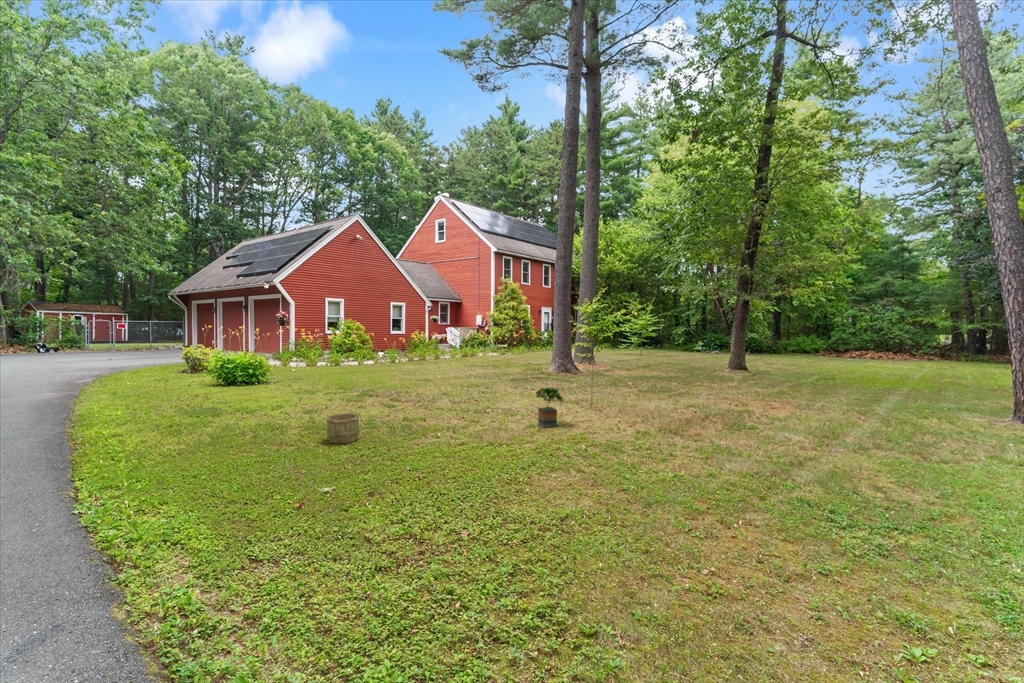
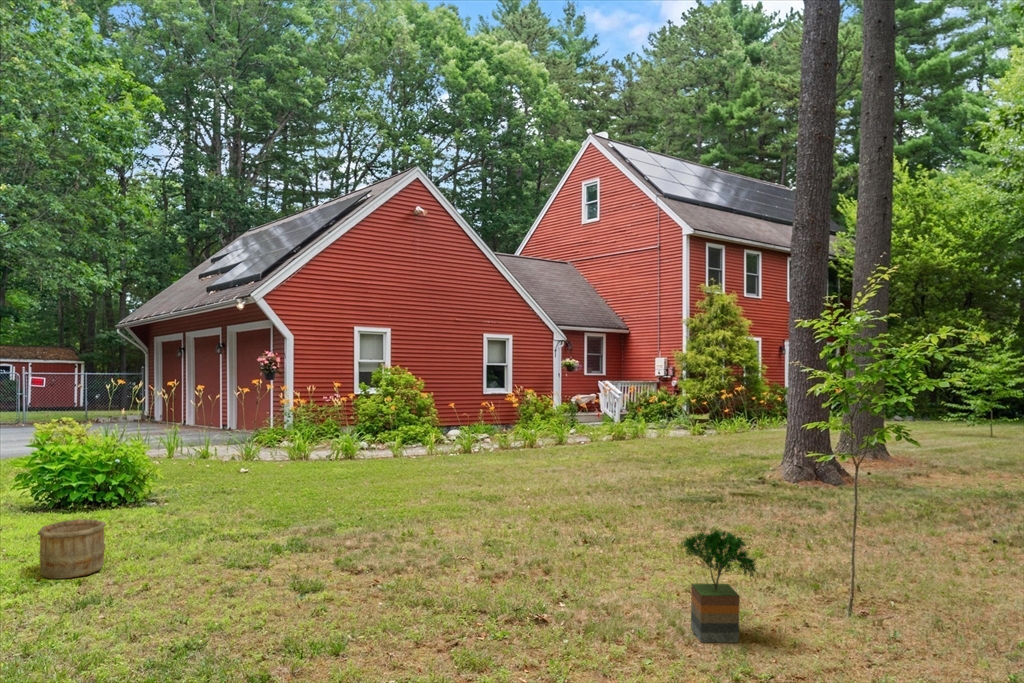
wooden bucket: present [326,413,359,444] -> present [38,519,106,579]

